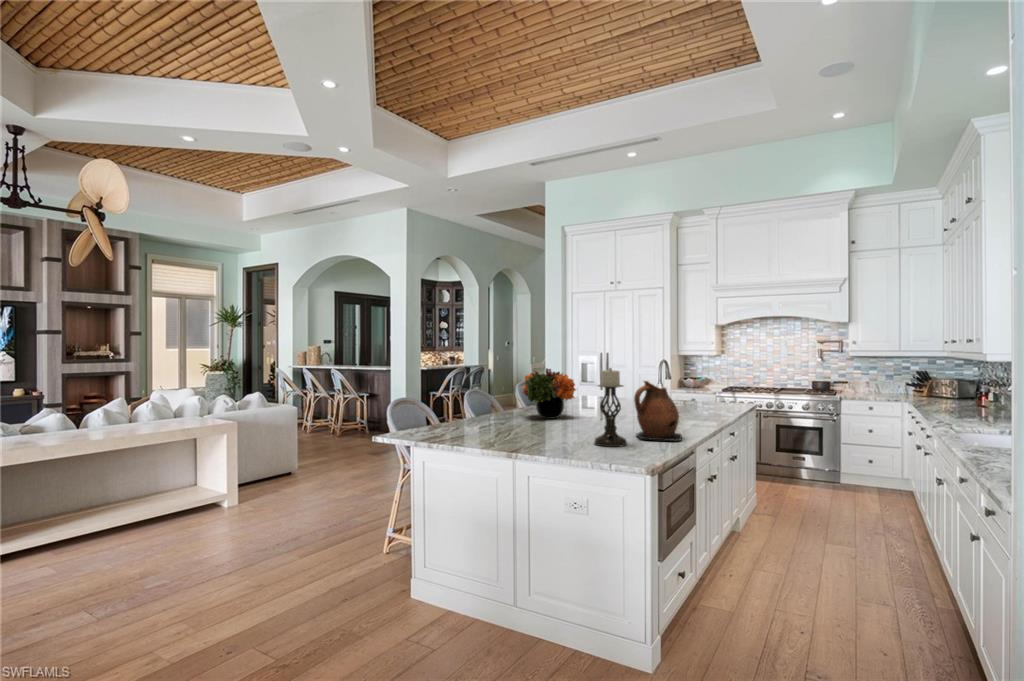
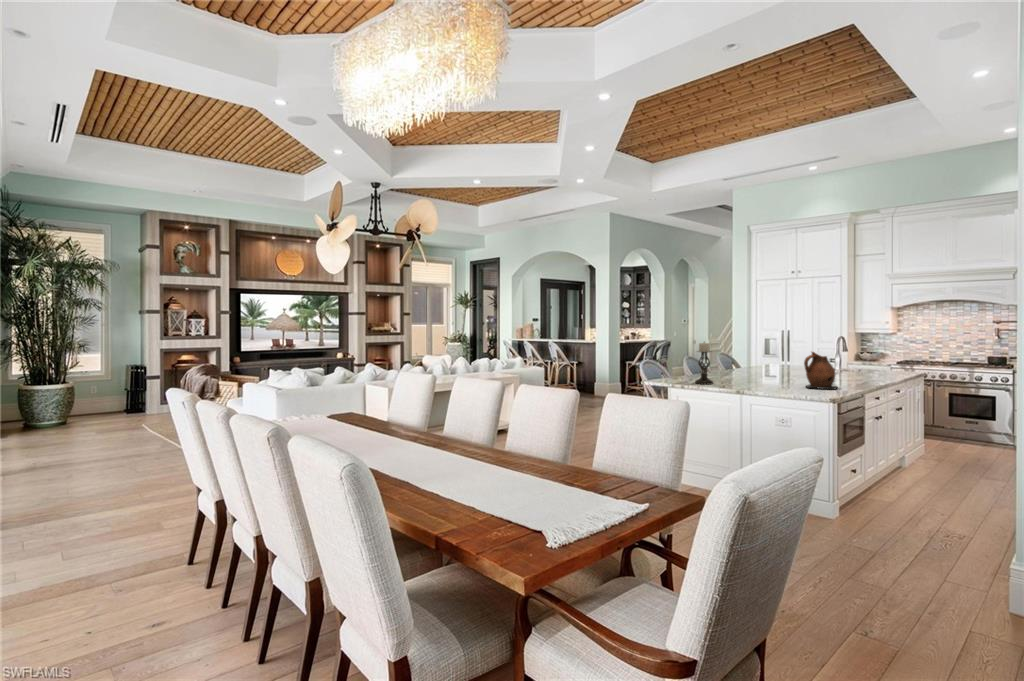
flower arrangement: present [522,368,576,419] -> none [723,343,764,377]
candle holder: present [594,368,627,447] -> present [695,342,713,385]

